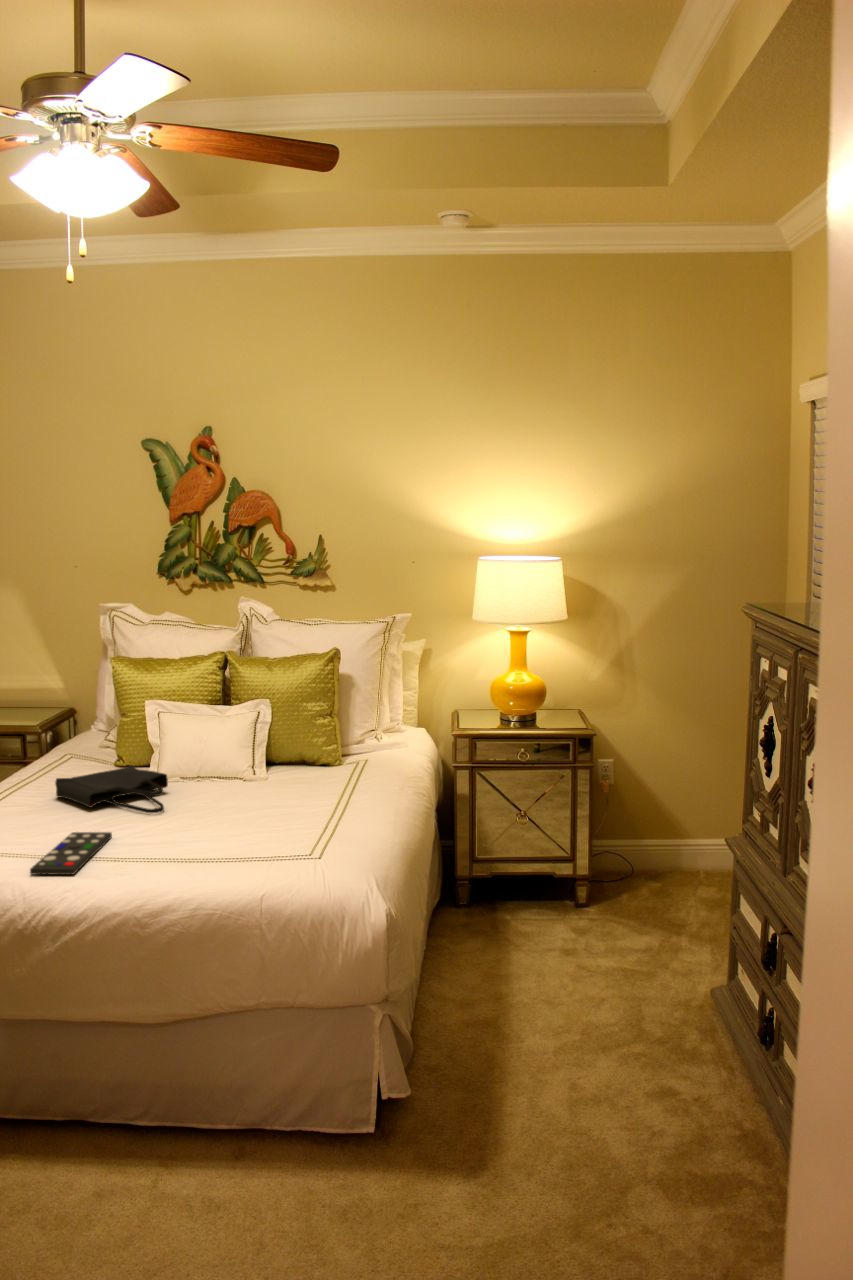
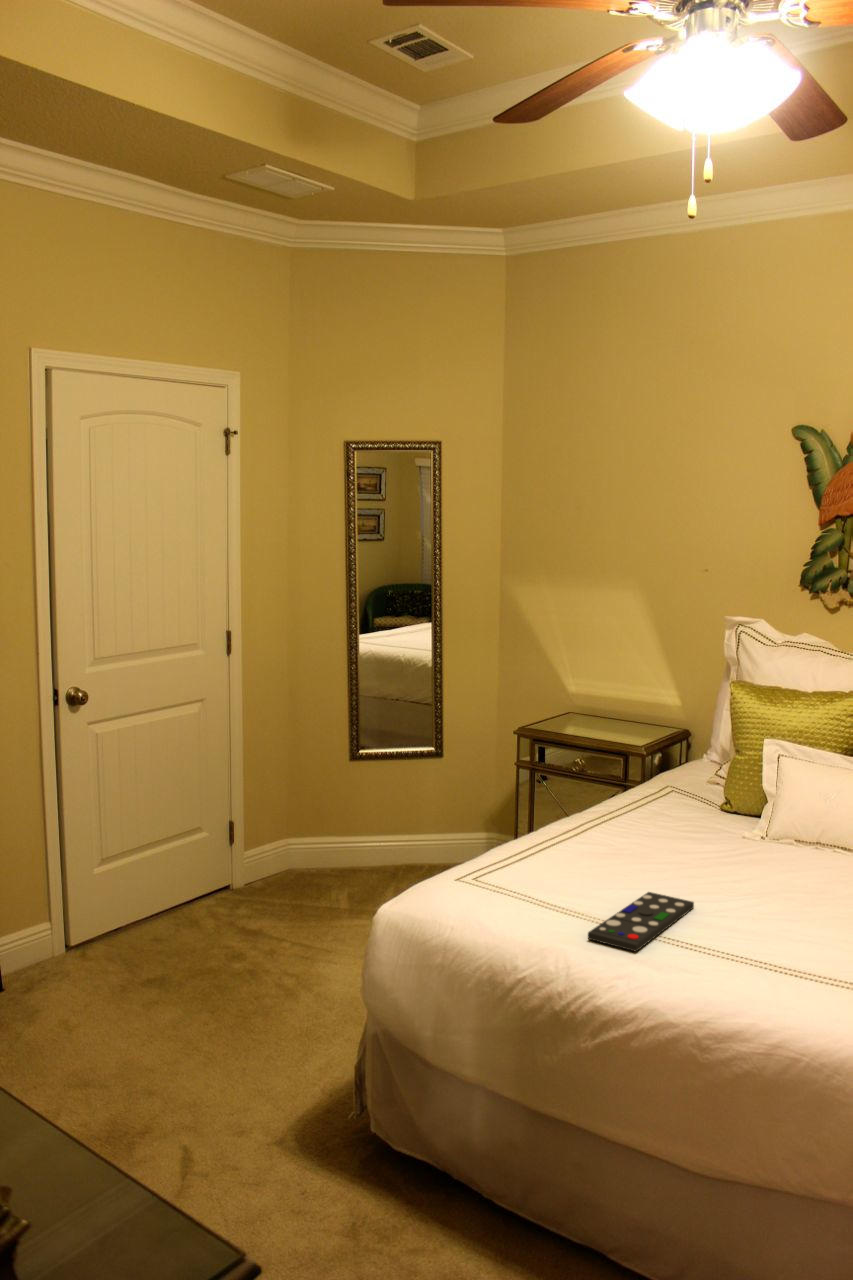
tote bag: present [55,766,168,813] -> none [645,815,776,885]

